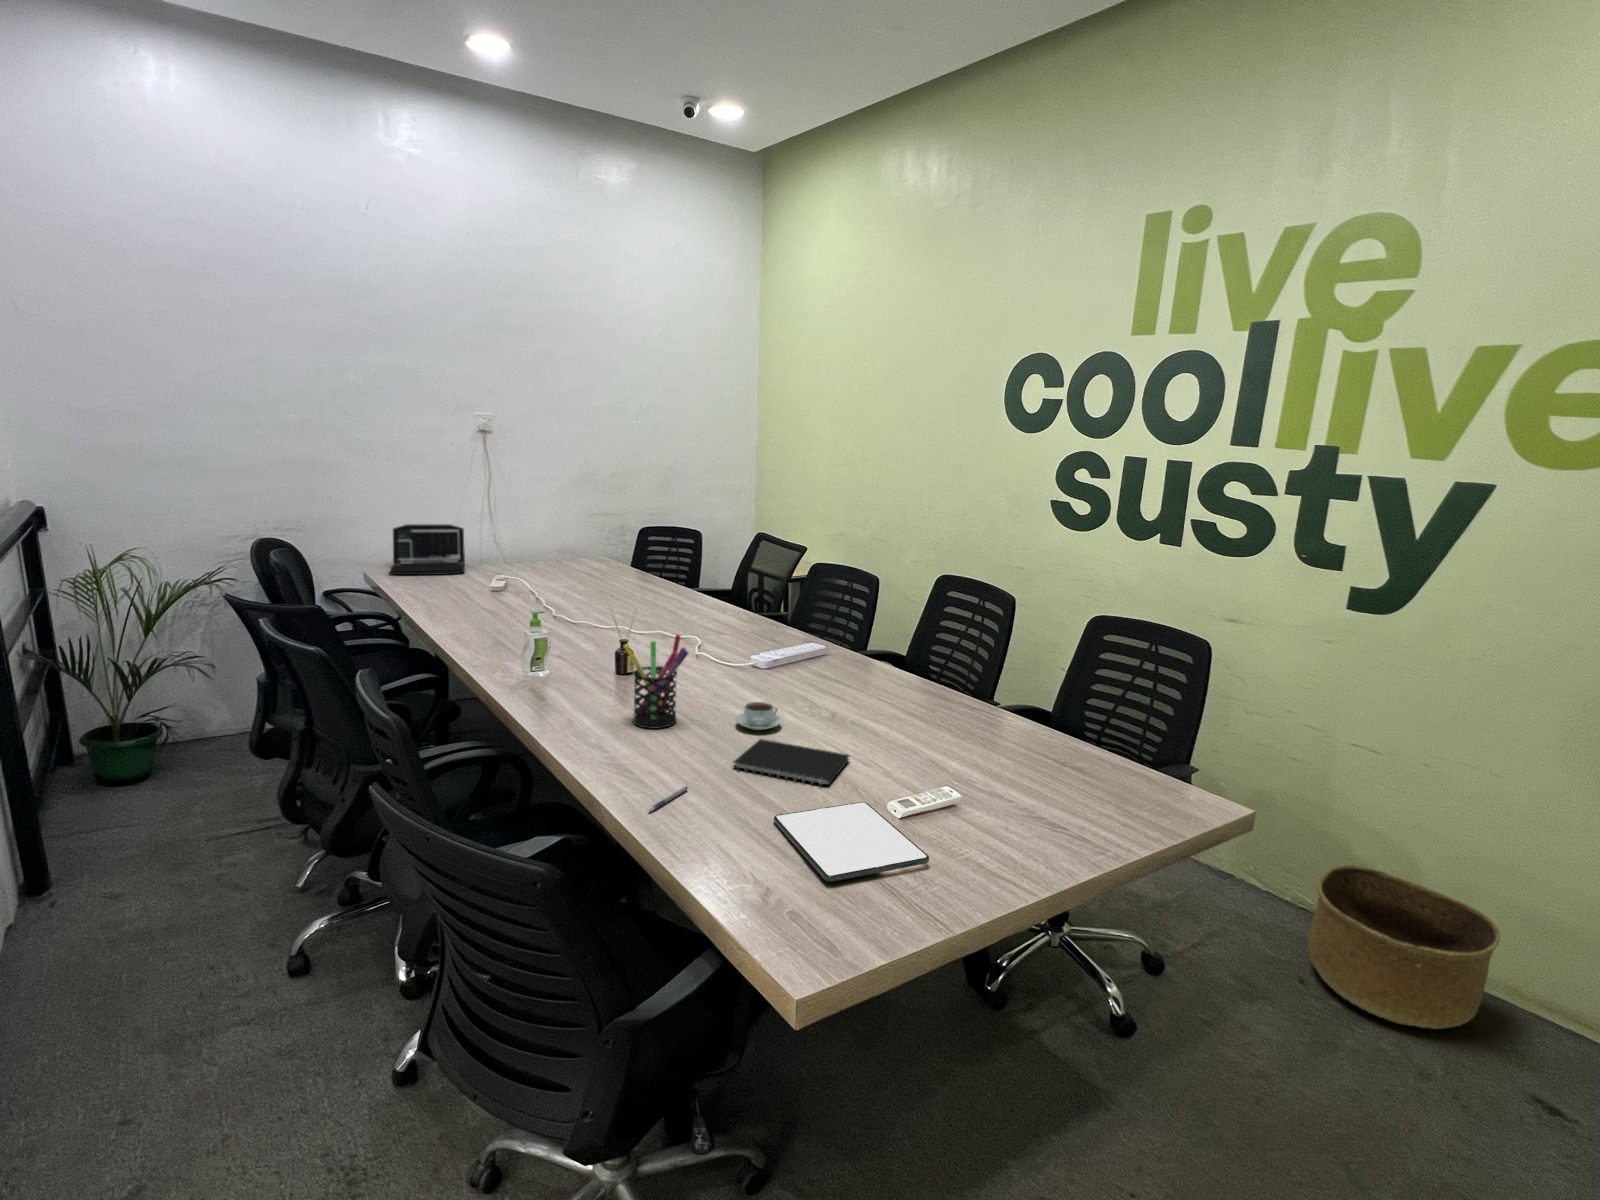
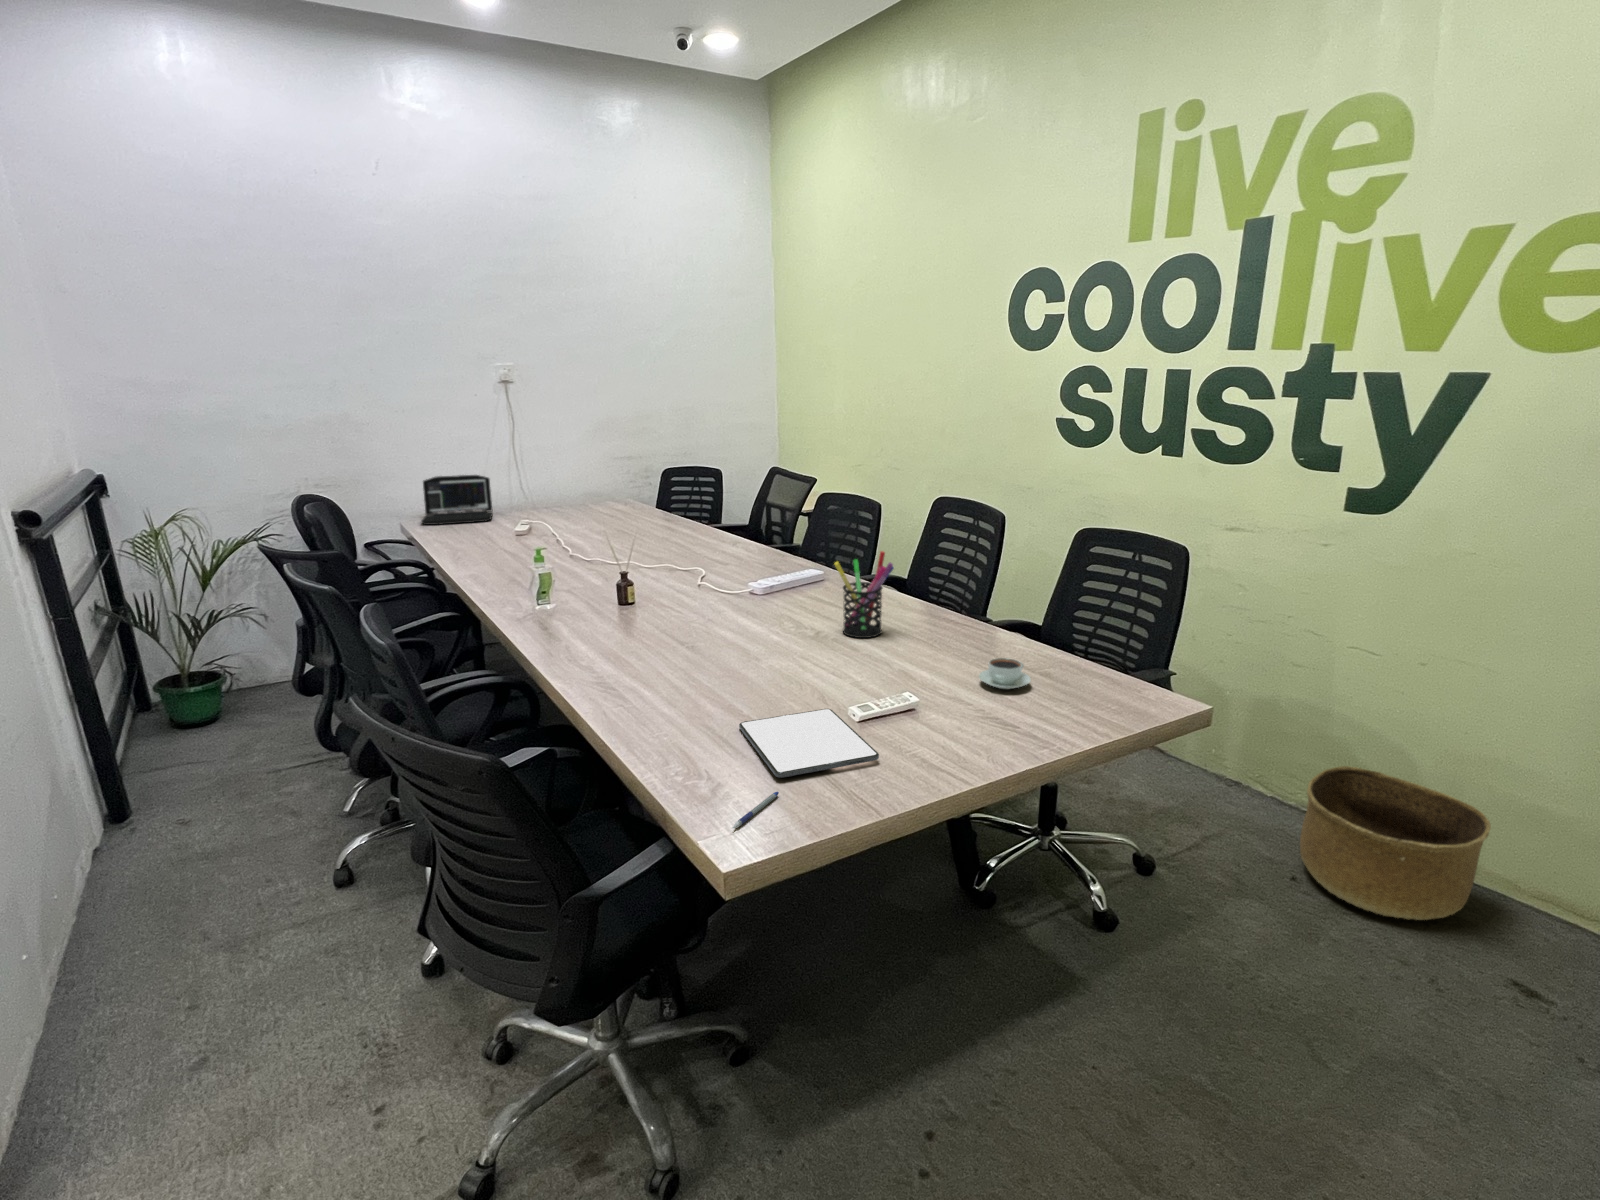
pen holder: present [624,634,688,729] -> present [835,551,894,638]
coffee cup: present [736,702,782,730] -> present [979,658,1031,689]
notebook: present [734,739,849,785] -> none [711,656,824,696]
pen: present [648,787,688,811] -> present [733,792,779,828]

